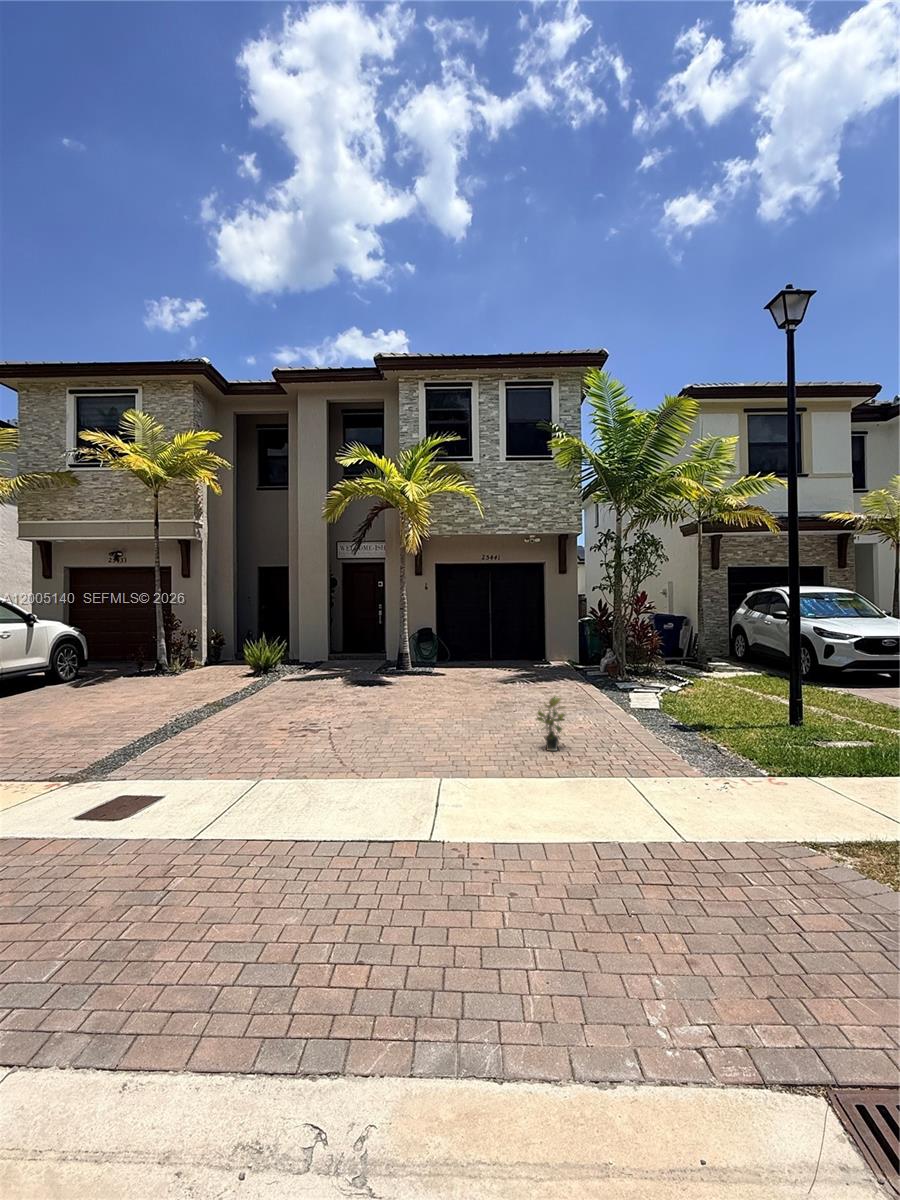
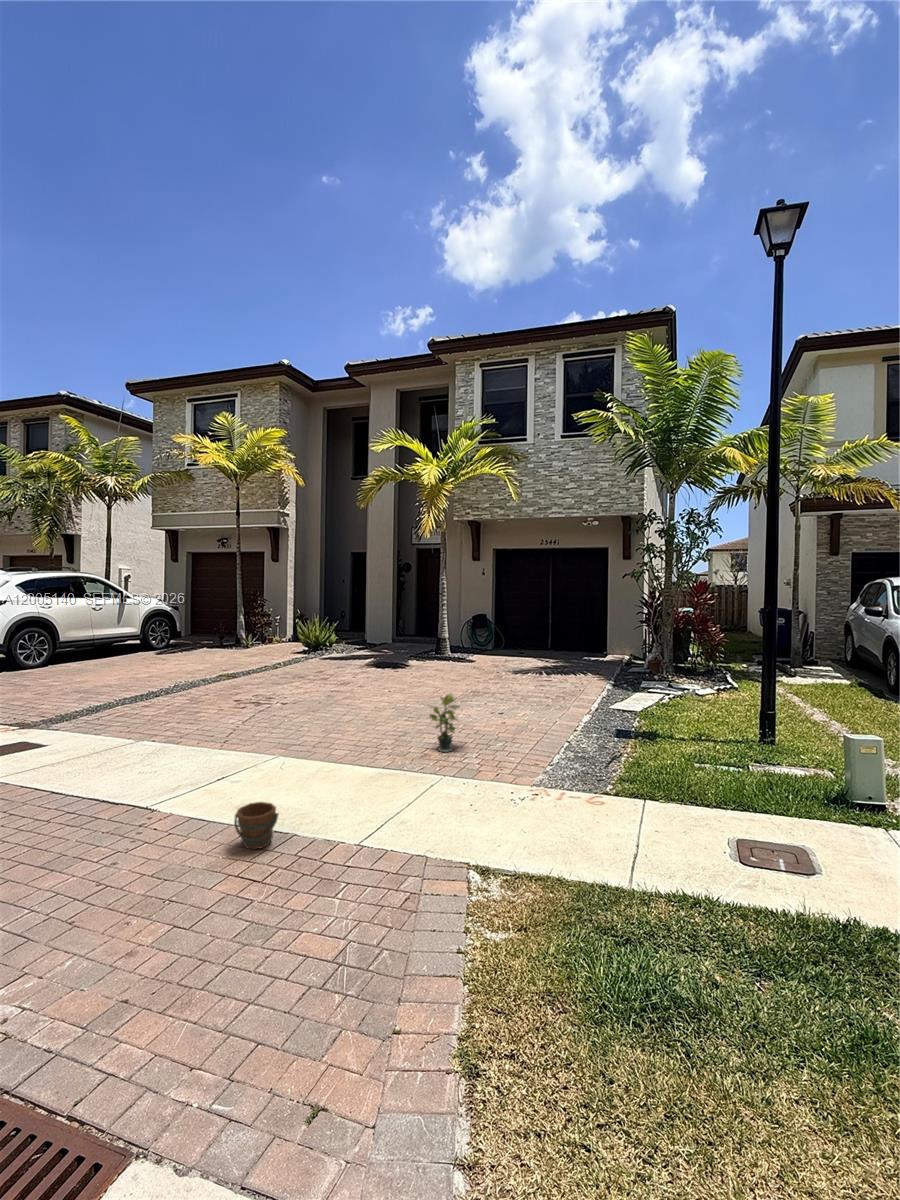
bucket: none [509,801,548,845] -> present [234,802,278,849]

